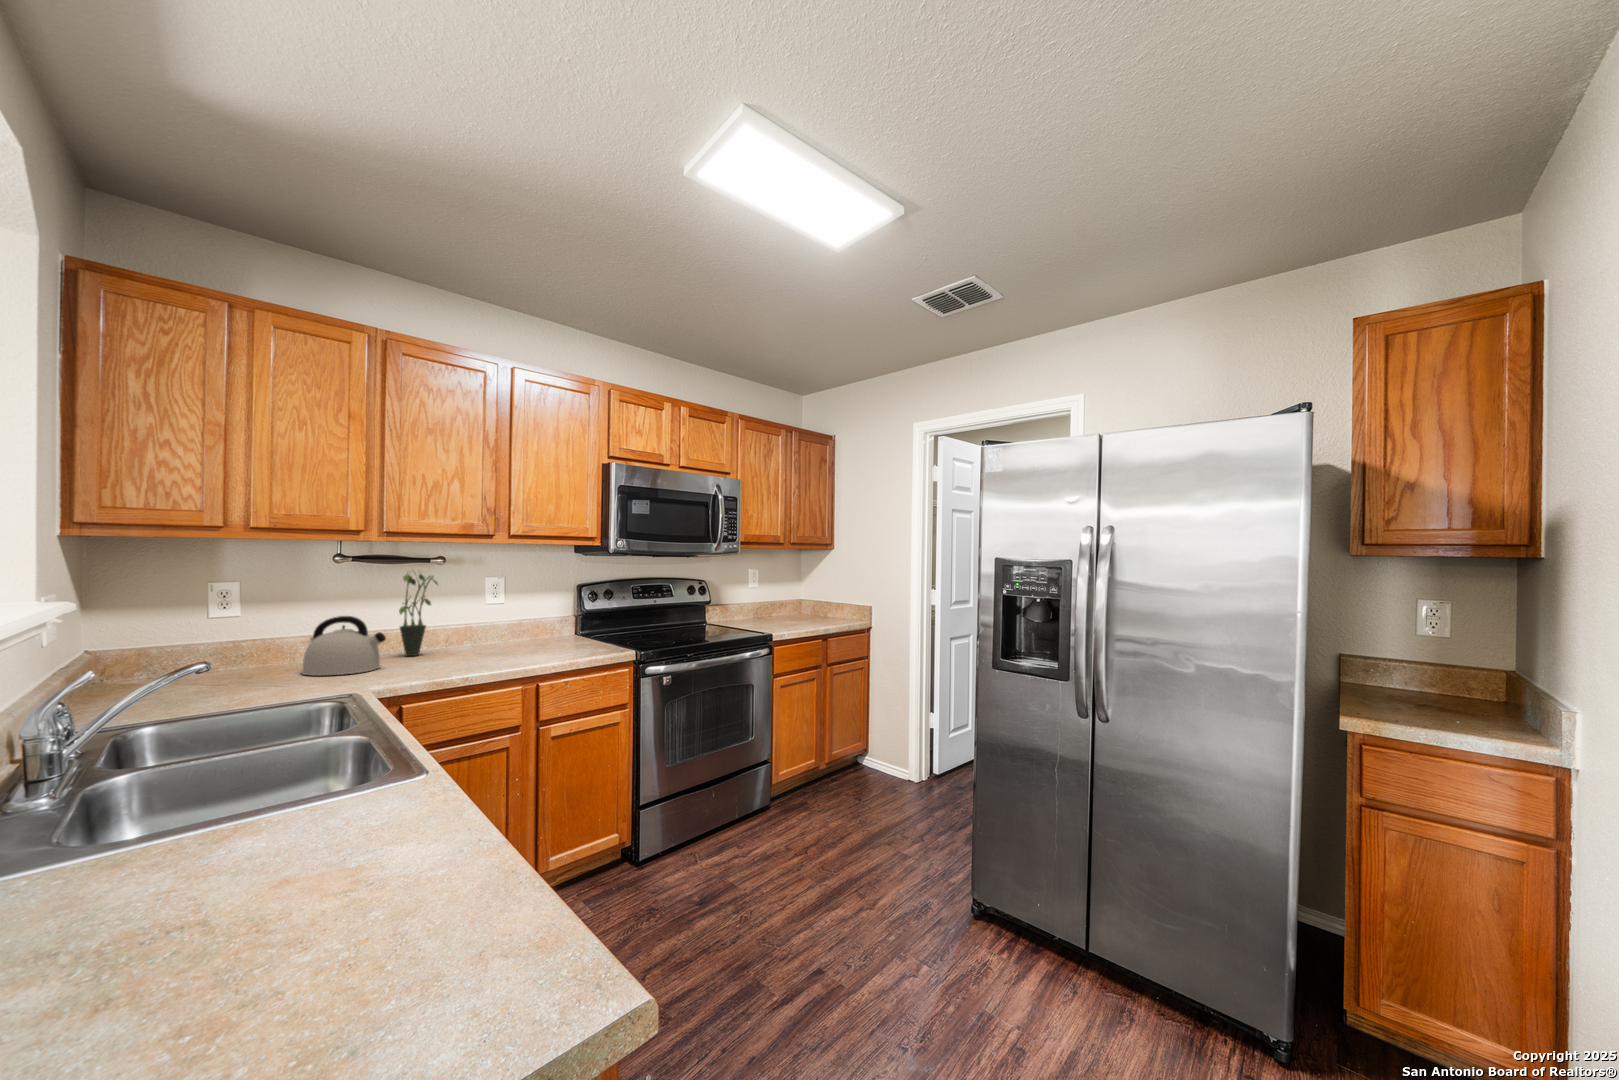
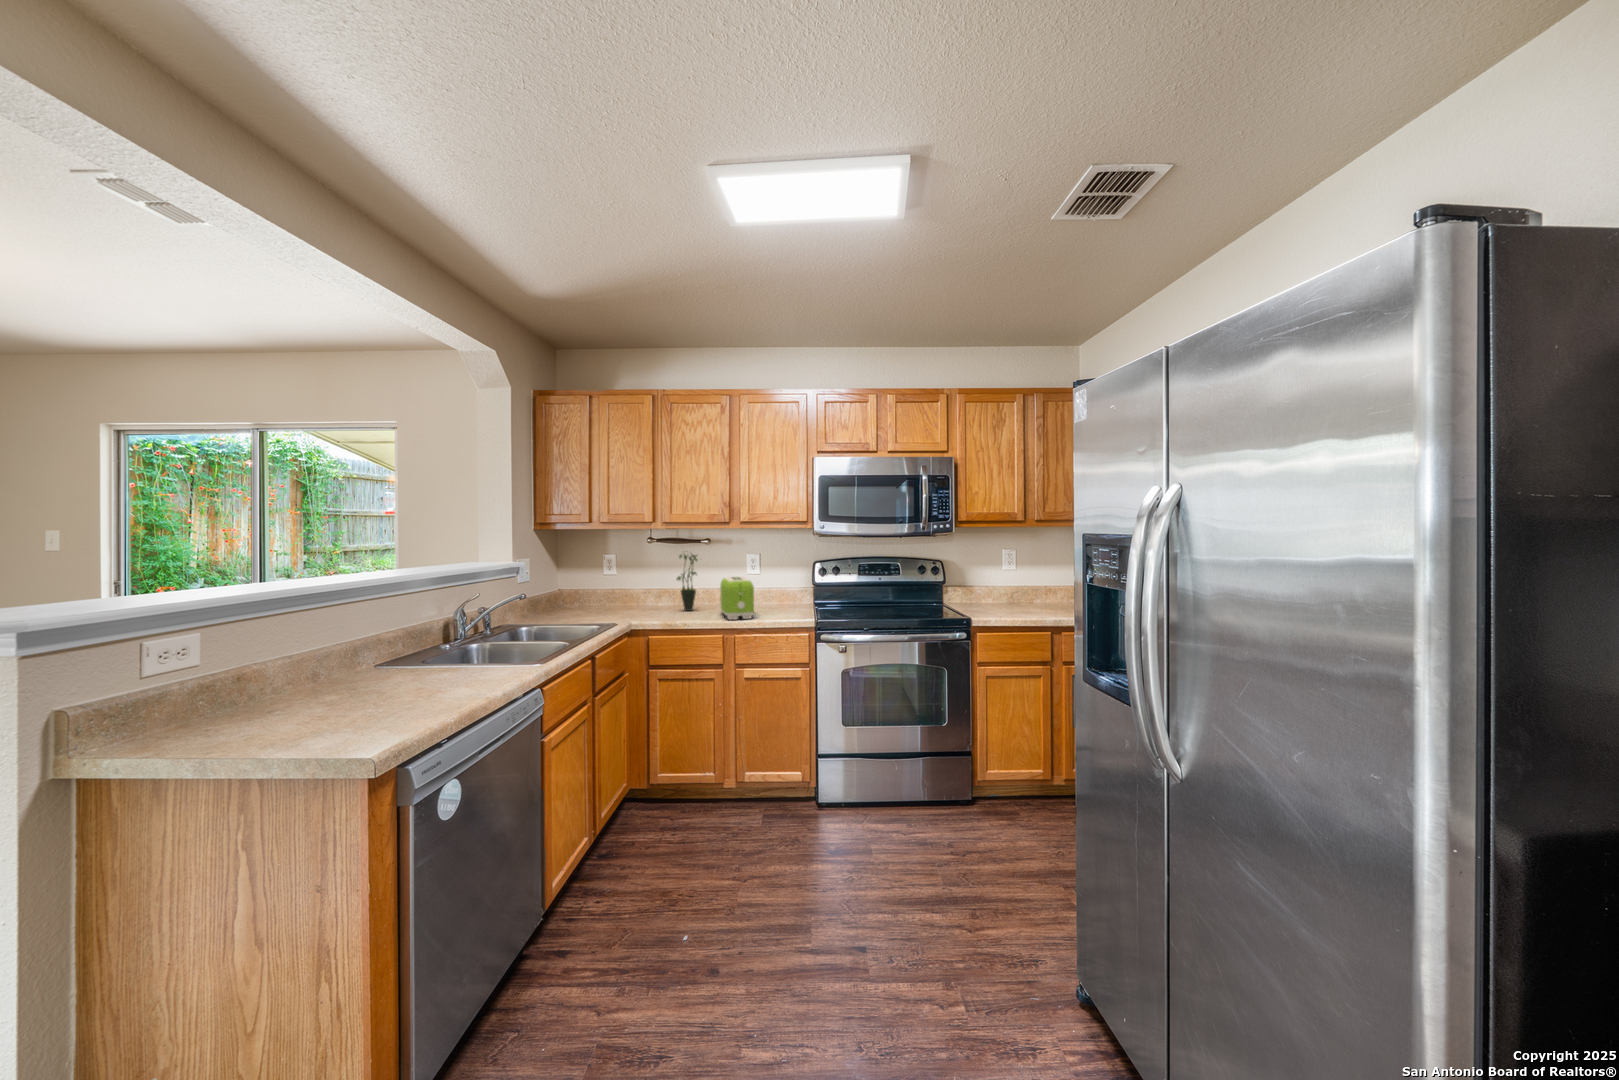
toaster: none [475,604,546,659] -> present [720,577,754,620]
kettle: present [301,616,386,675] -> none [617,581,659,619]

